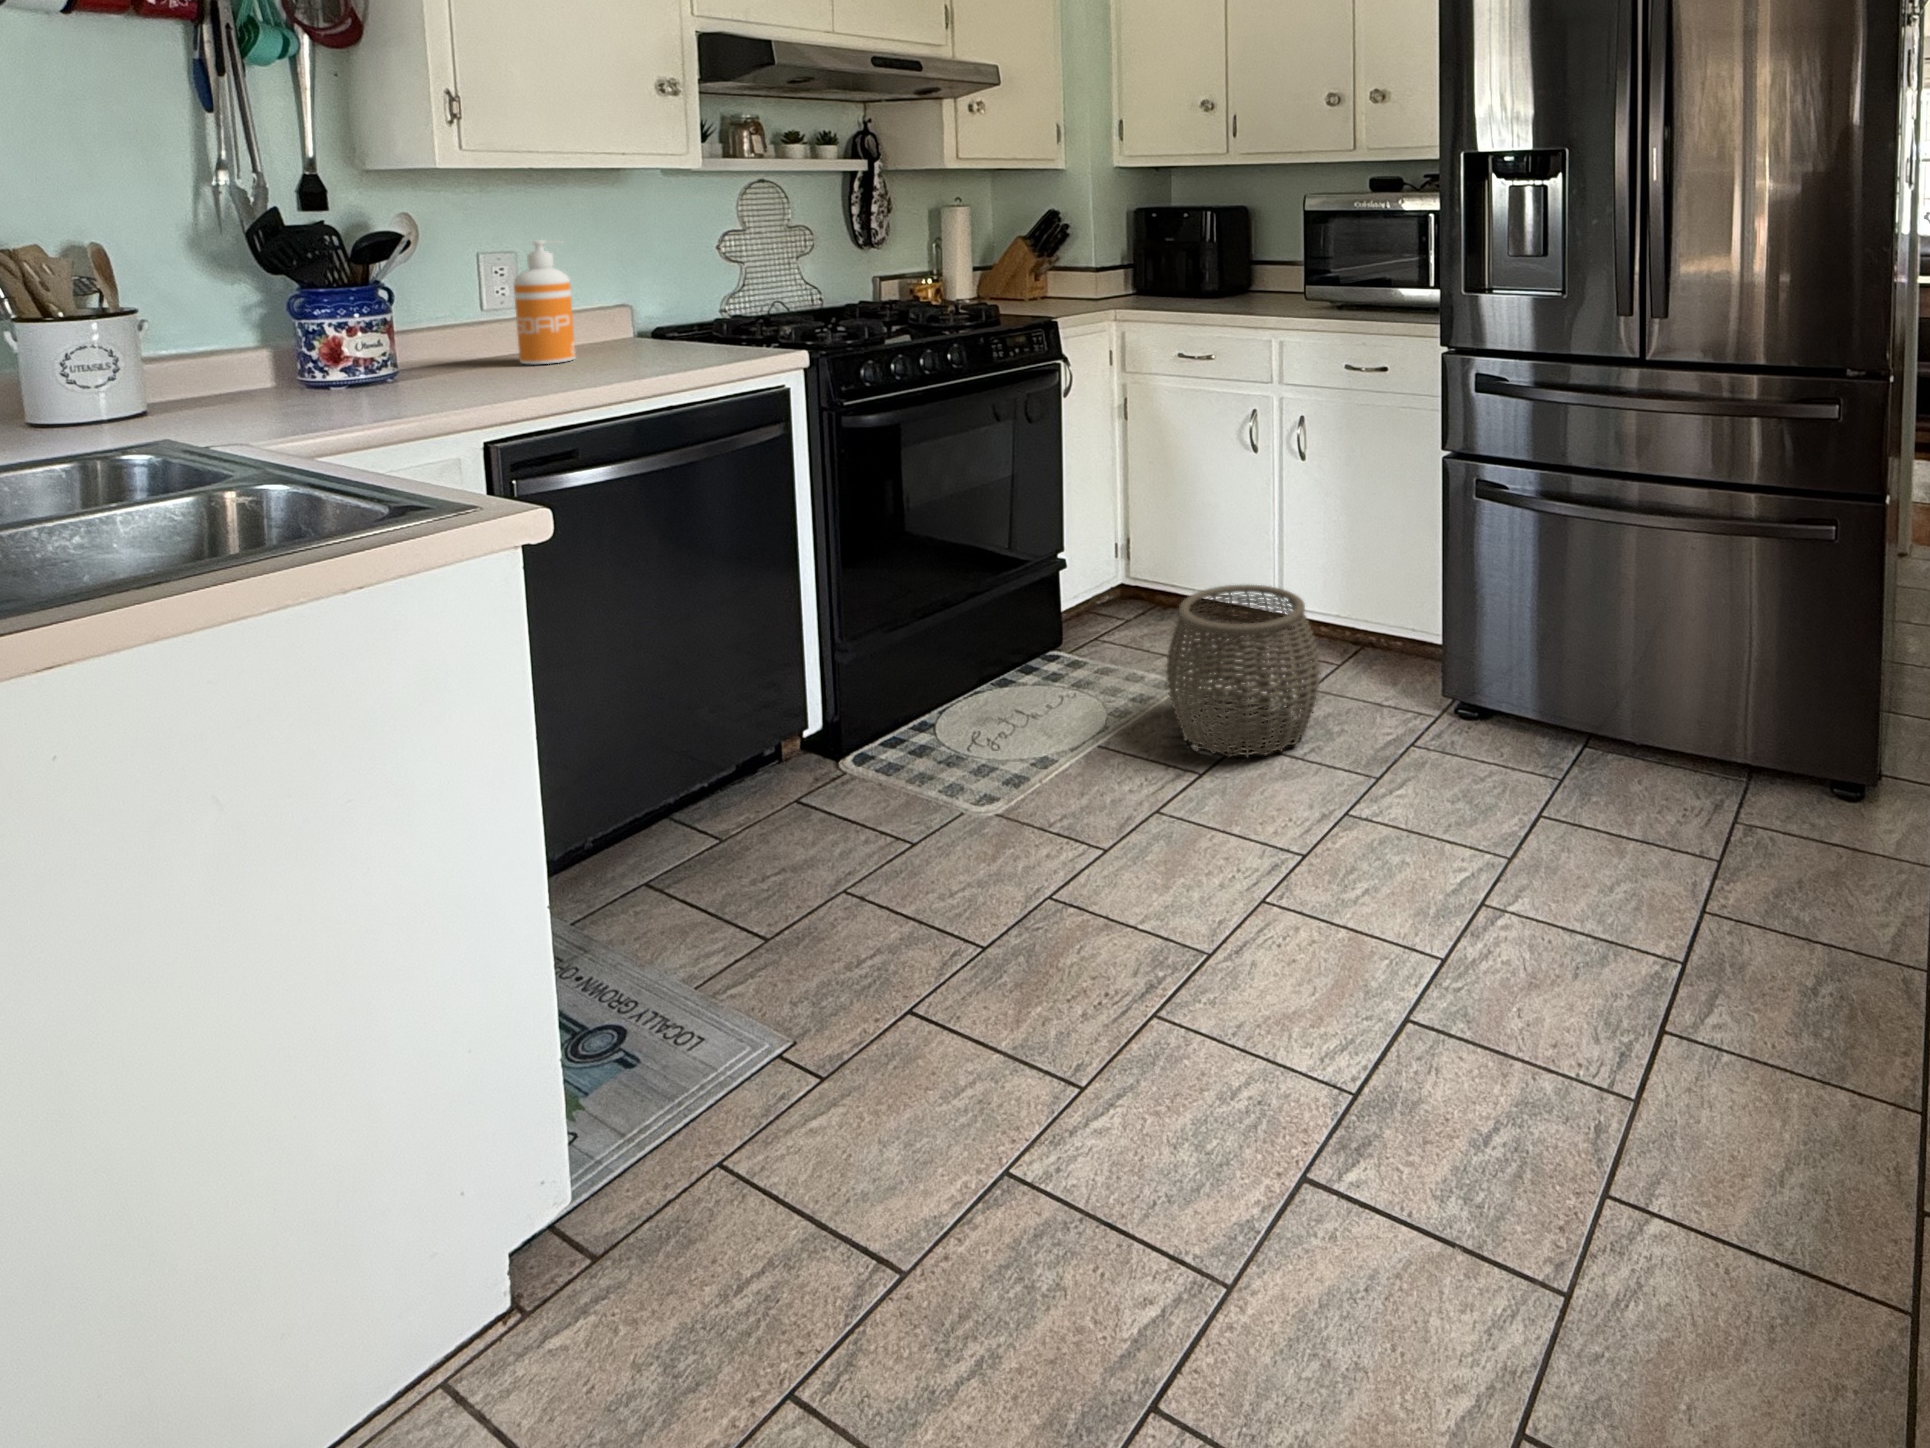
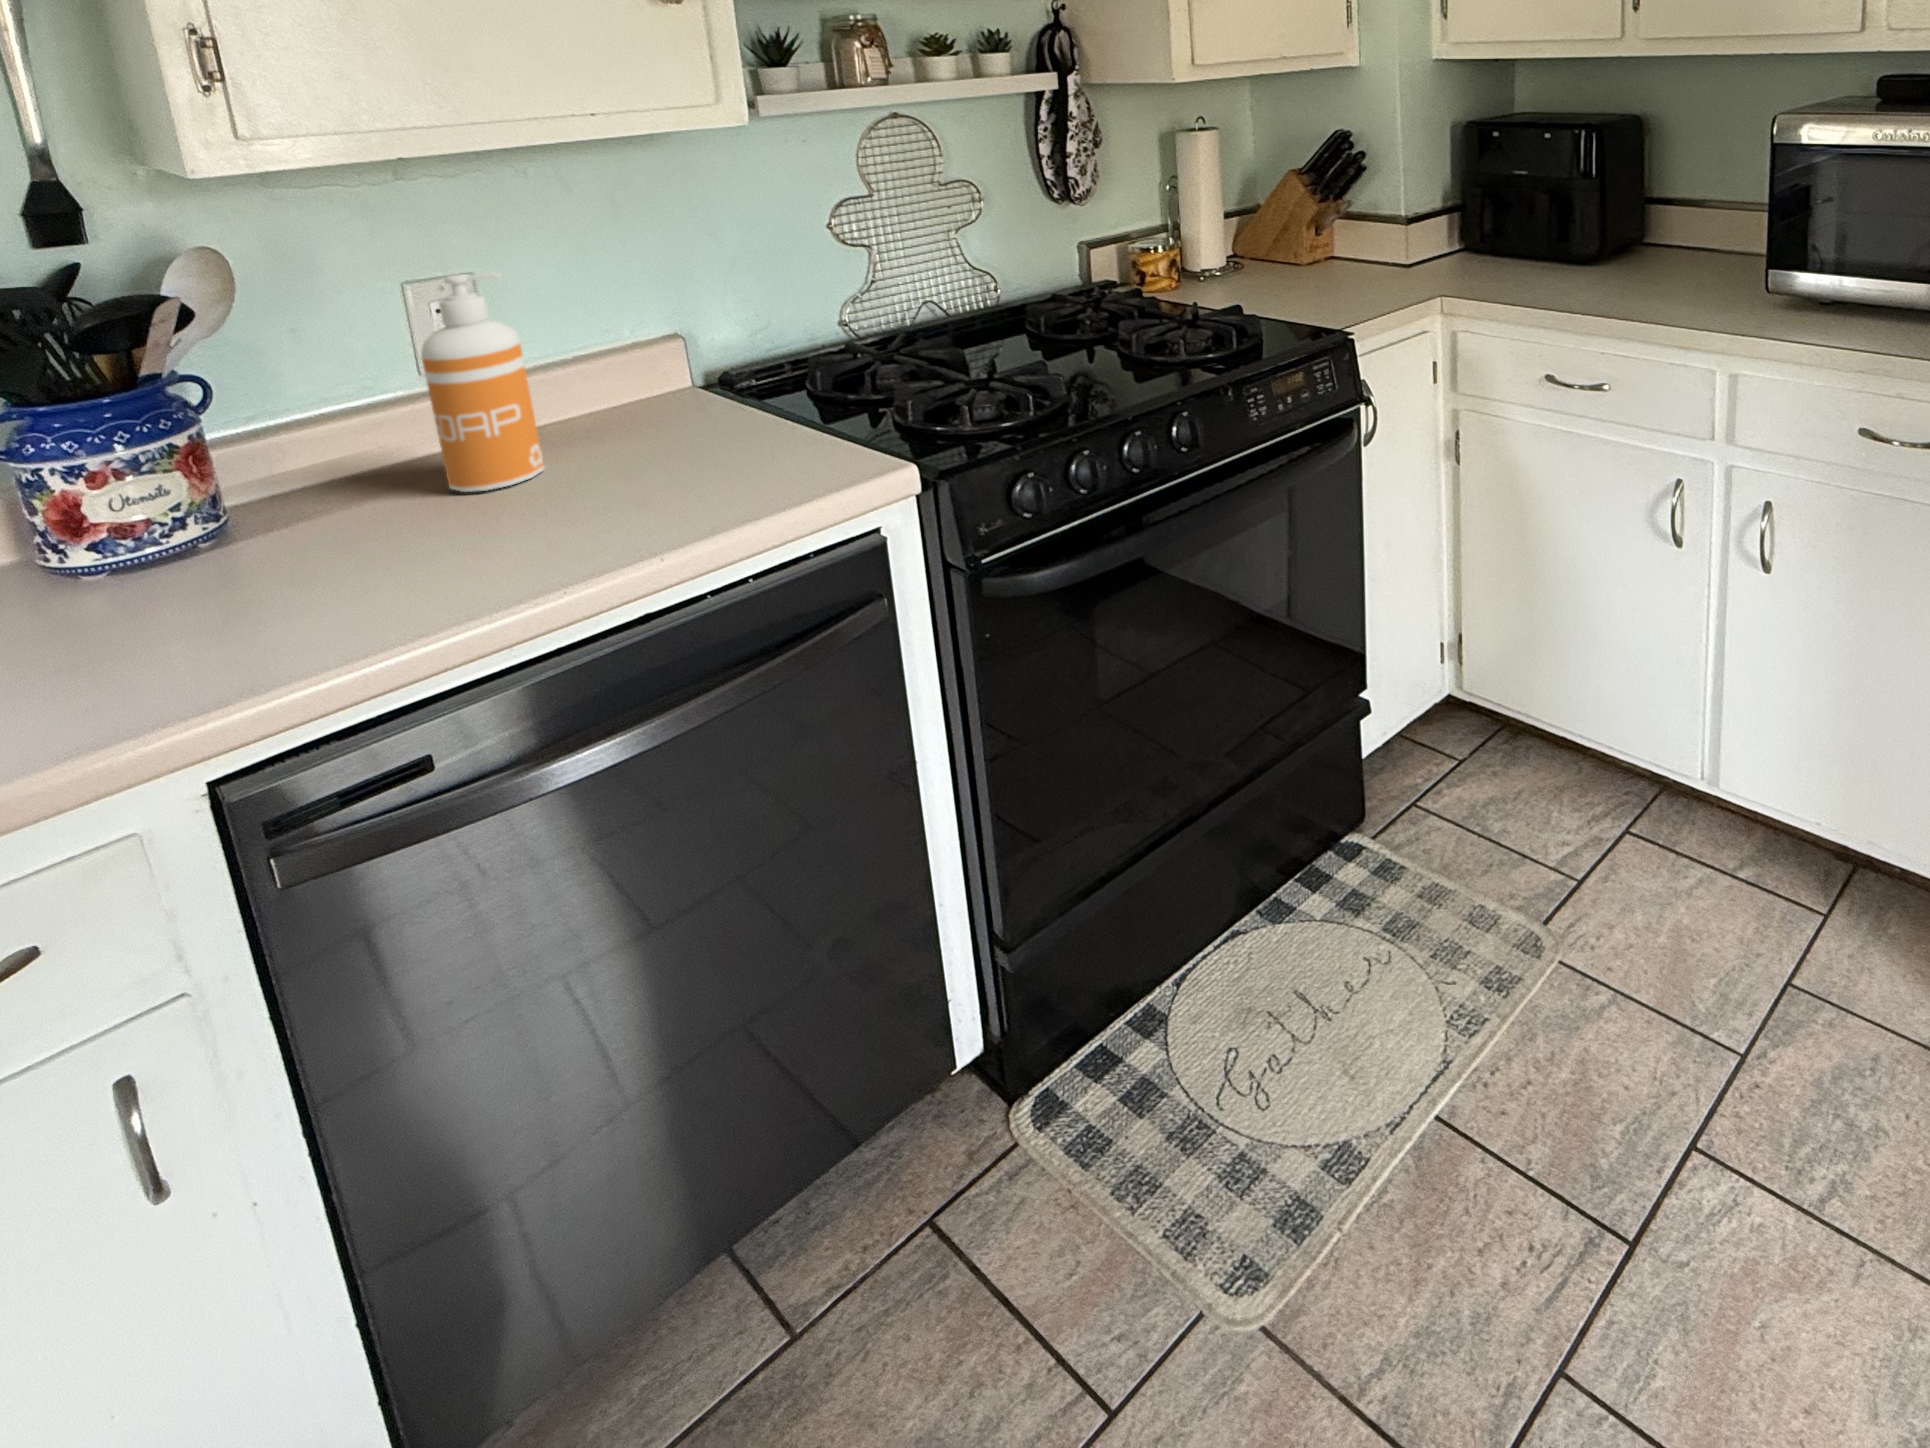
woven basket: present [1166,585,1321,757] -> none [1553,843,1850,1216]

